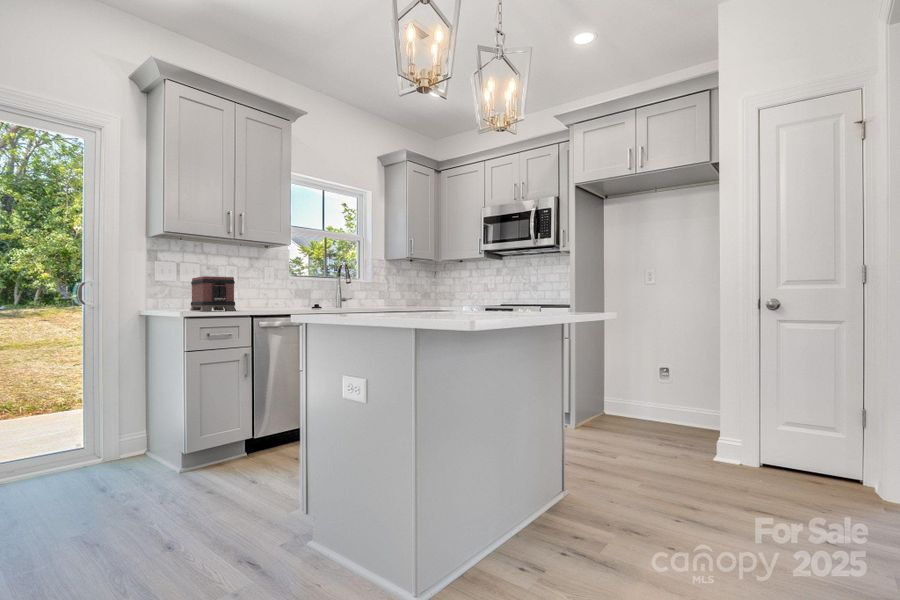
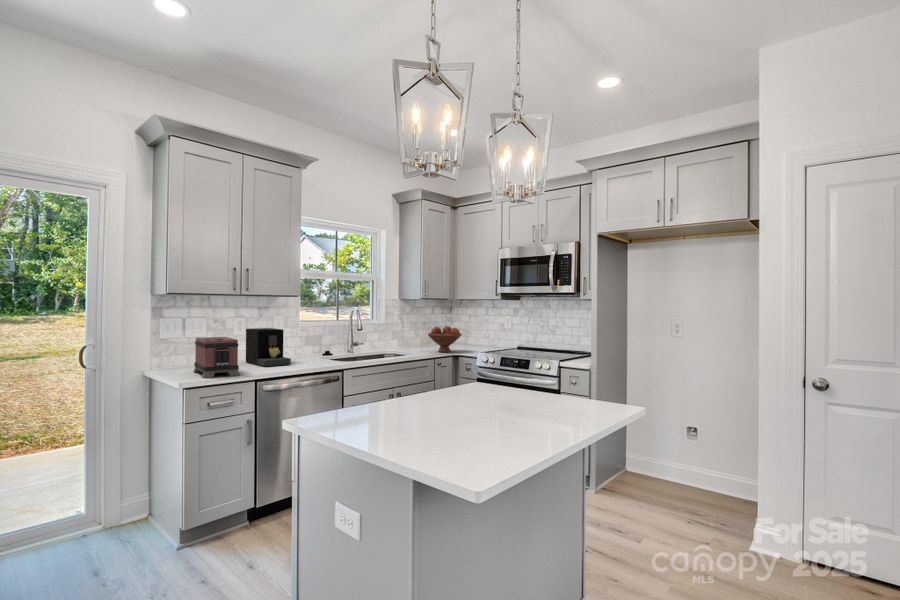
coffee maker: none [238,276,283,310] -> present [246,328,291,366]
fruit bowl: none [413,283,446,307] -> present [428,326,461,352]

